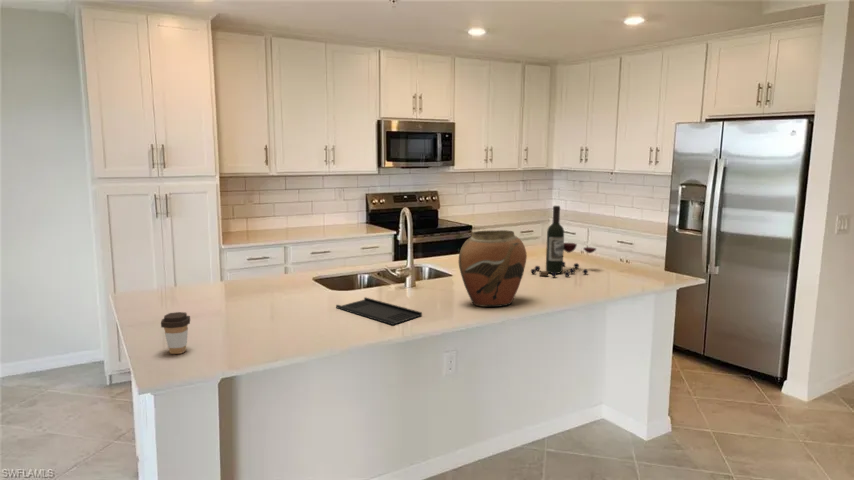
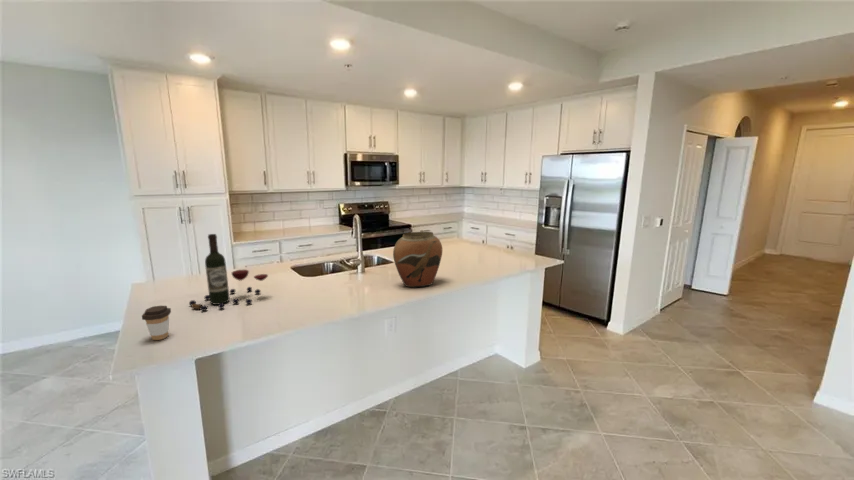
wine bottle: present [531,206,596,277] -> present [189,234,268,311]
tray: present [336,298,422,325] -> none [302,283,366,305]

